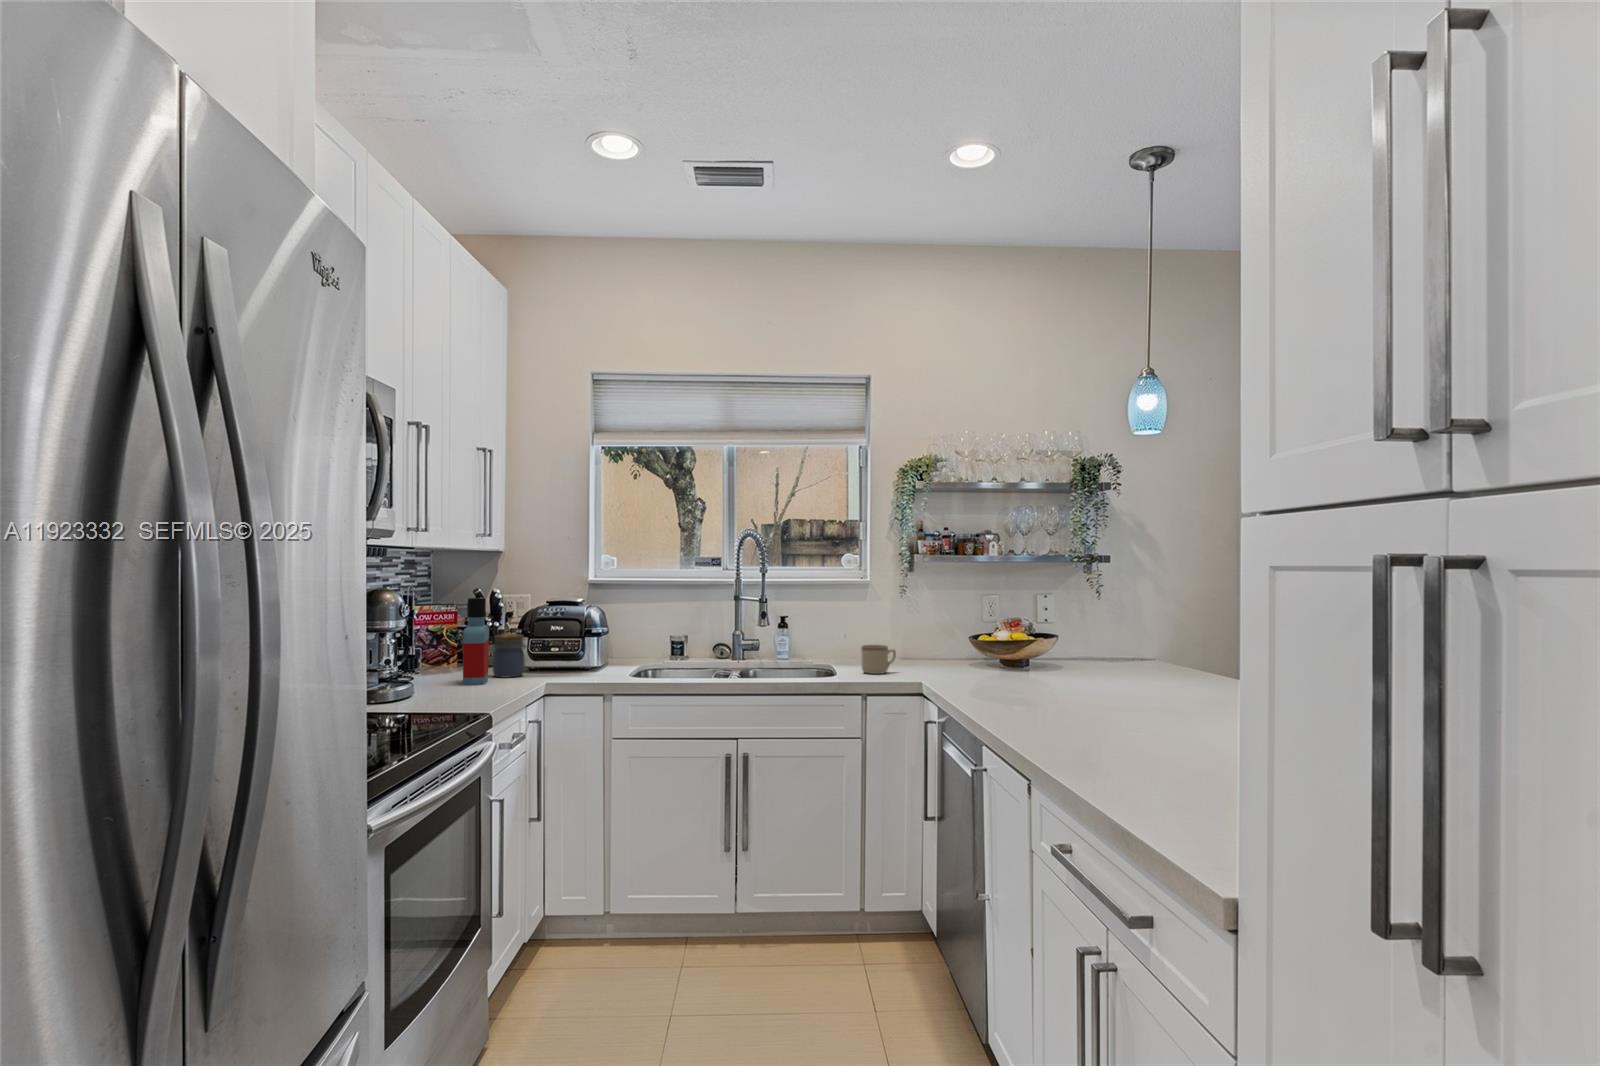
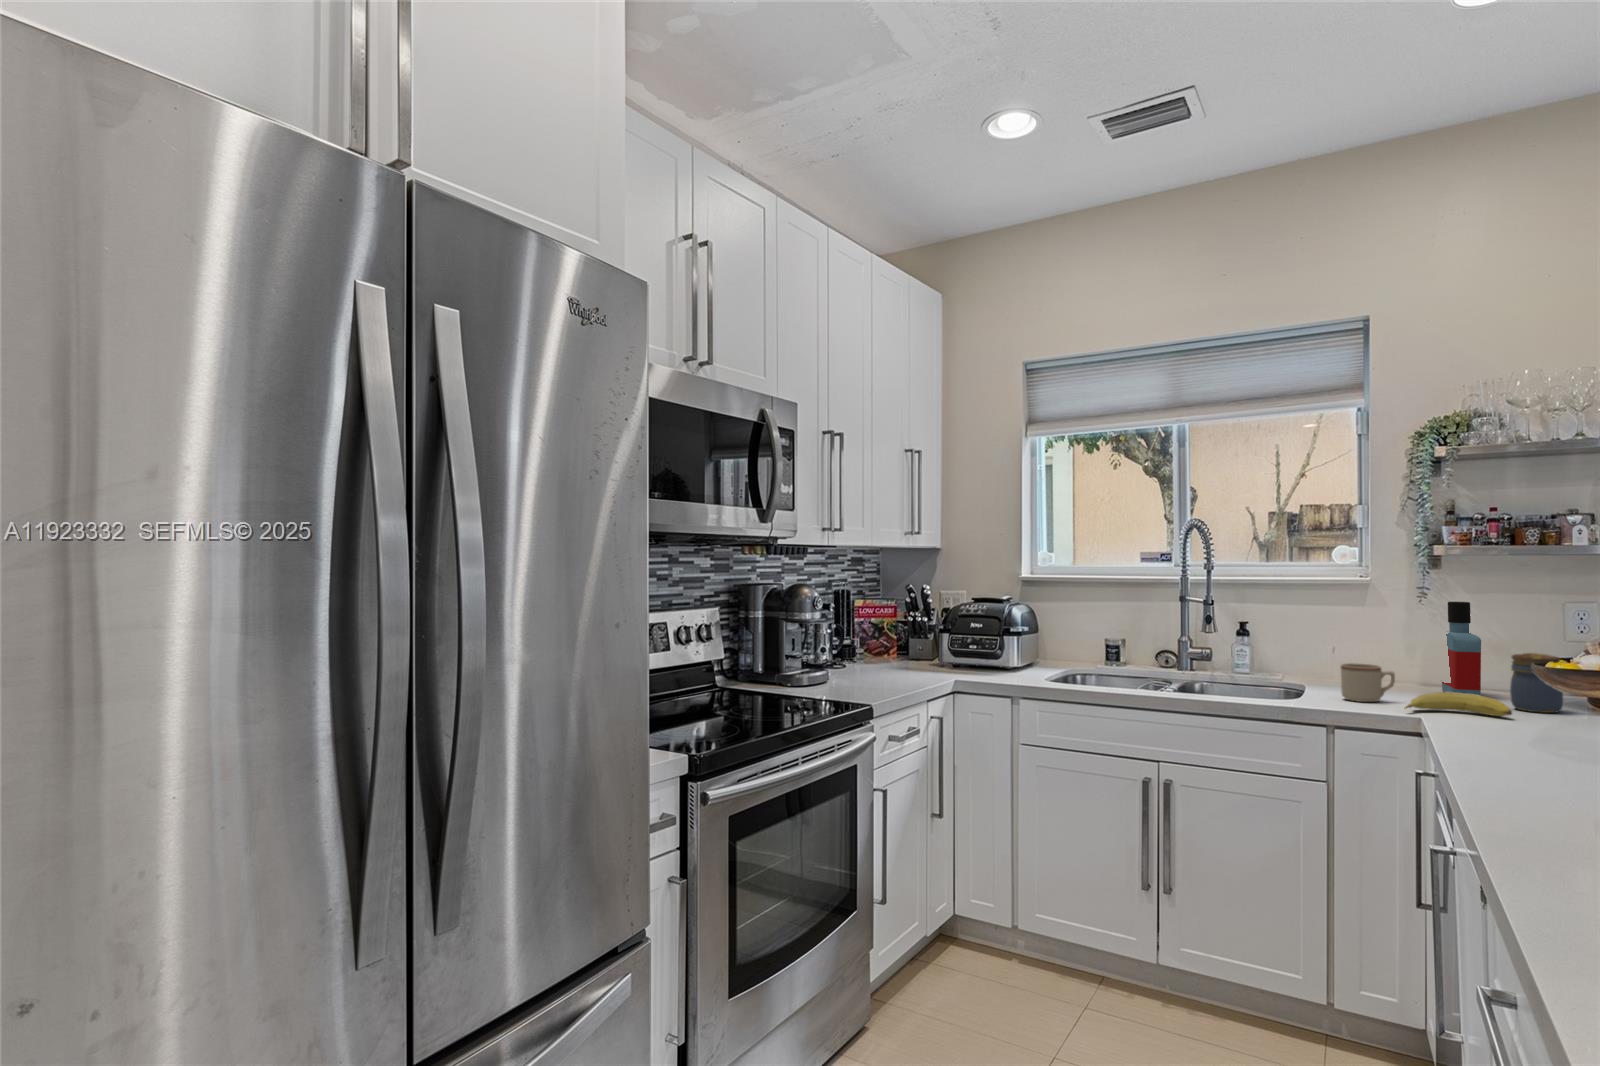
bottle: present [463,598,489,685] -> present [1442,602,1481,696]
jar: present [493,633,527,678] -> present [1510,653,1563,713]
fruit: none [911,662,972,677] -> present [1404,692,1512,716]

